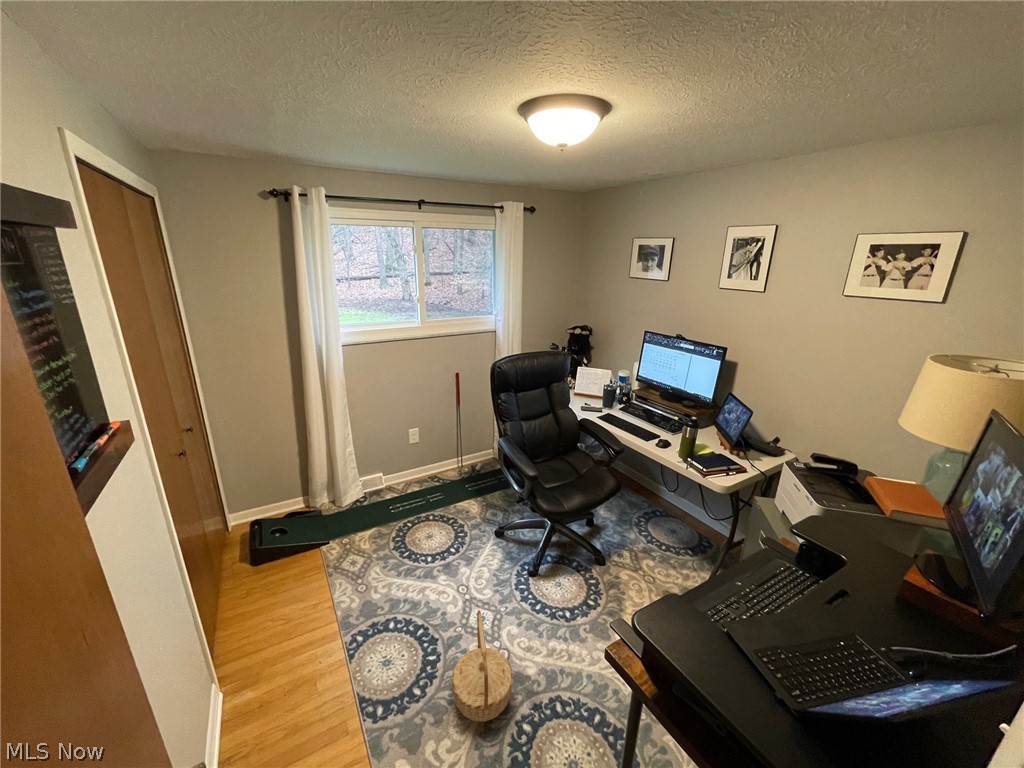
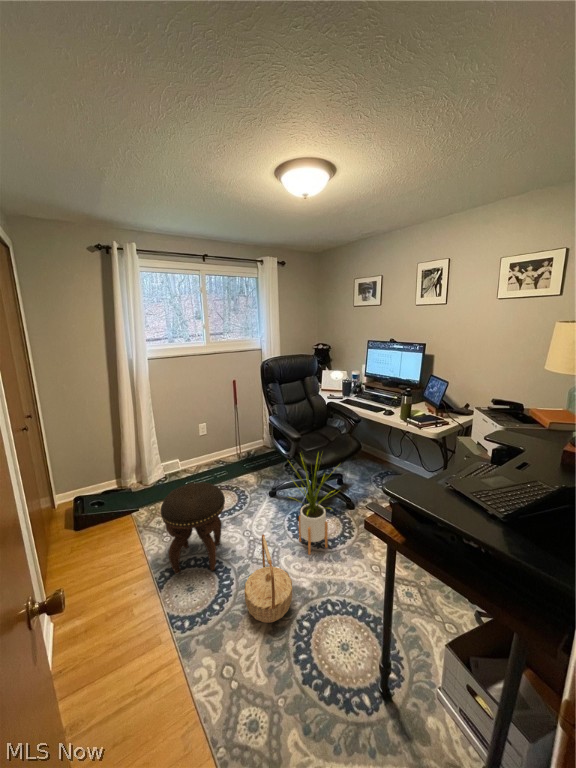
house plant: none [513,497,589,629] -> present [292,452,334,555]
footstool: none [352,527,434,640] -> present [161,482,225,574]

